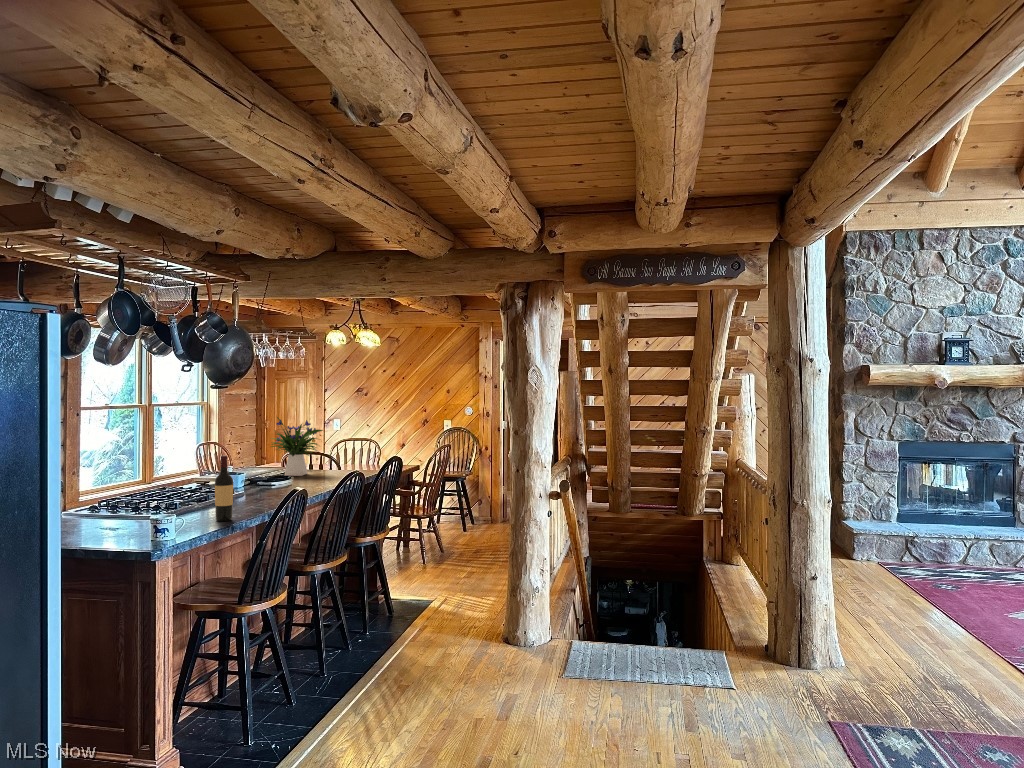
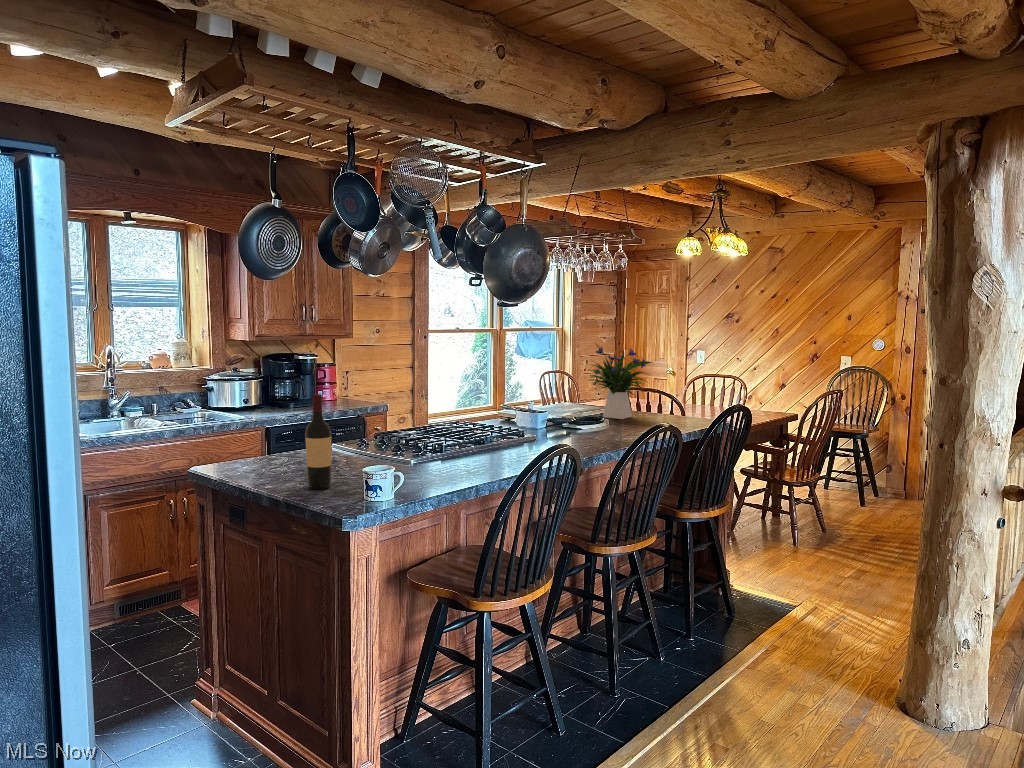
wine bottle: present [215,455,233,521] -> present [305,394,331,489]

